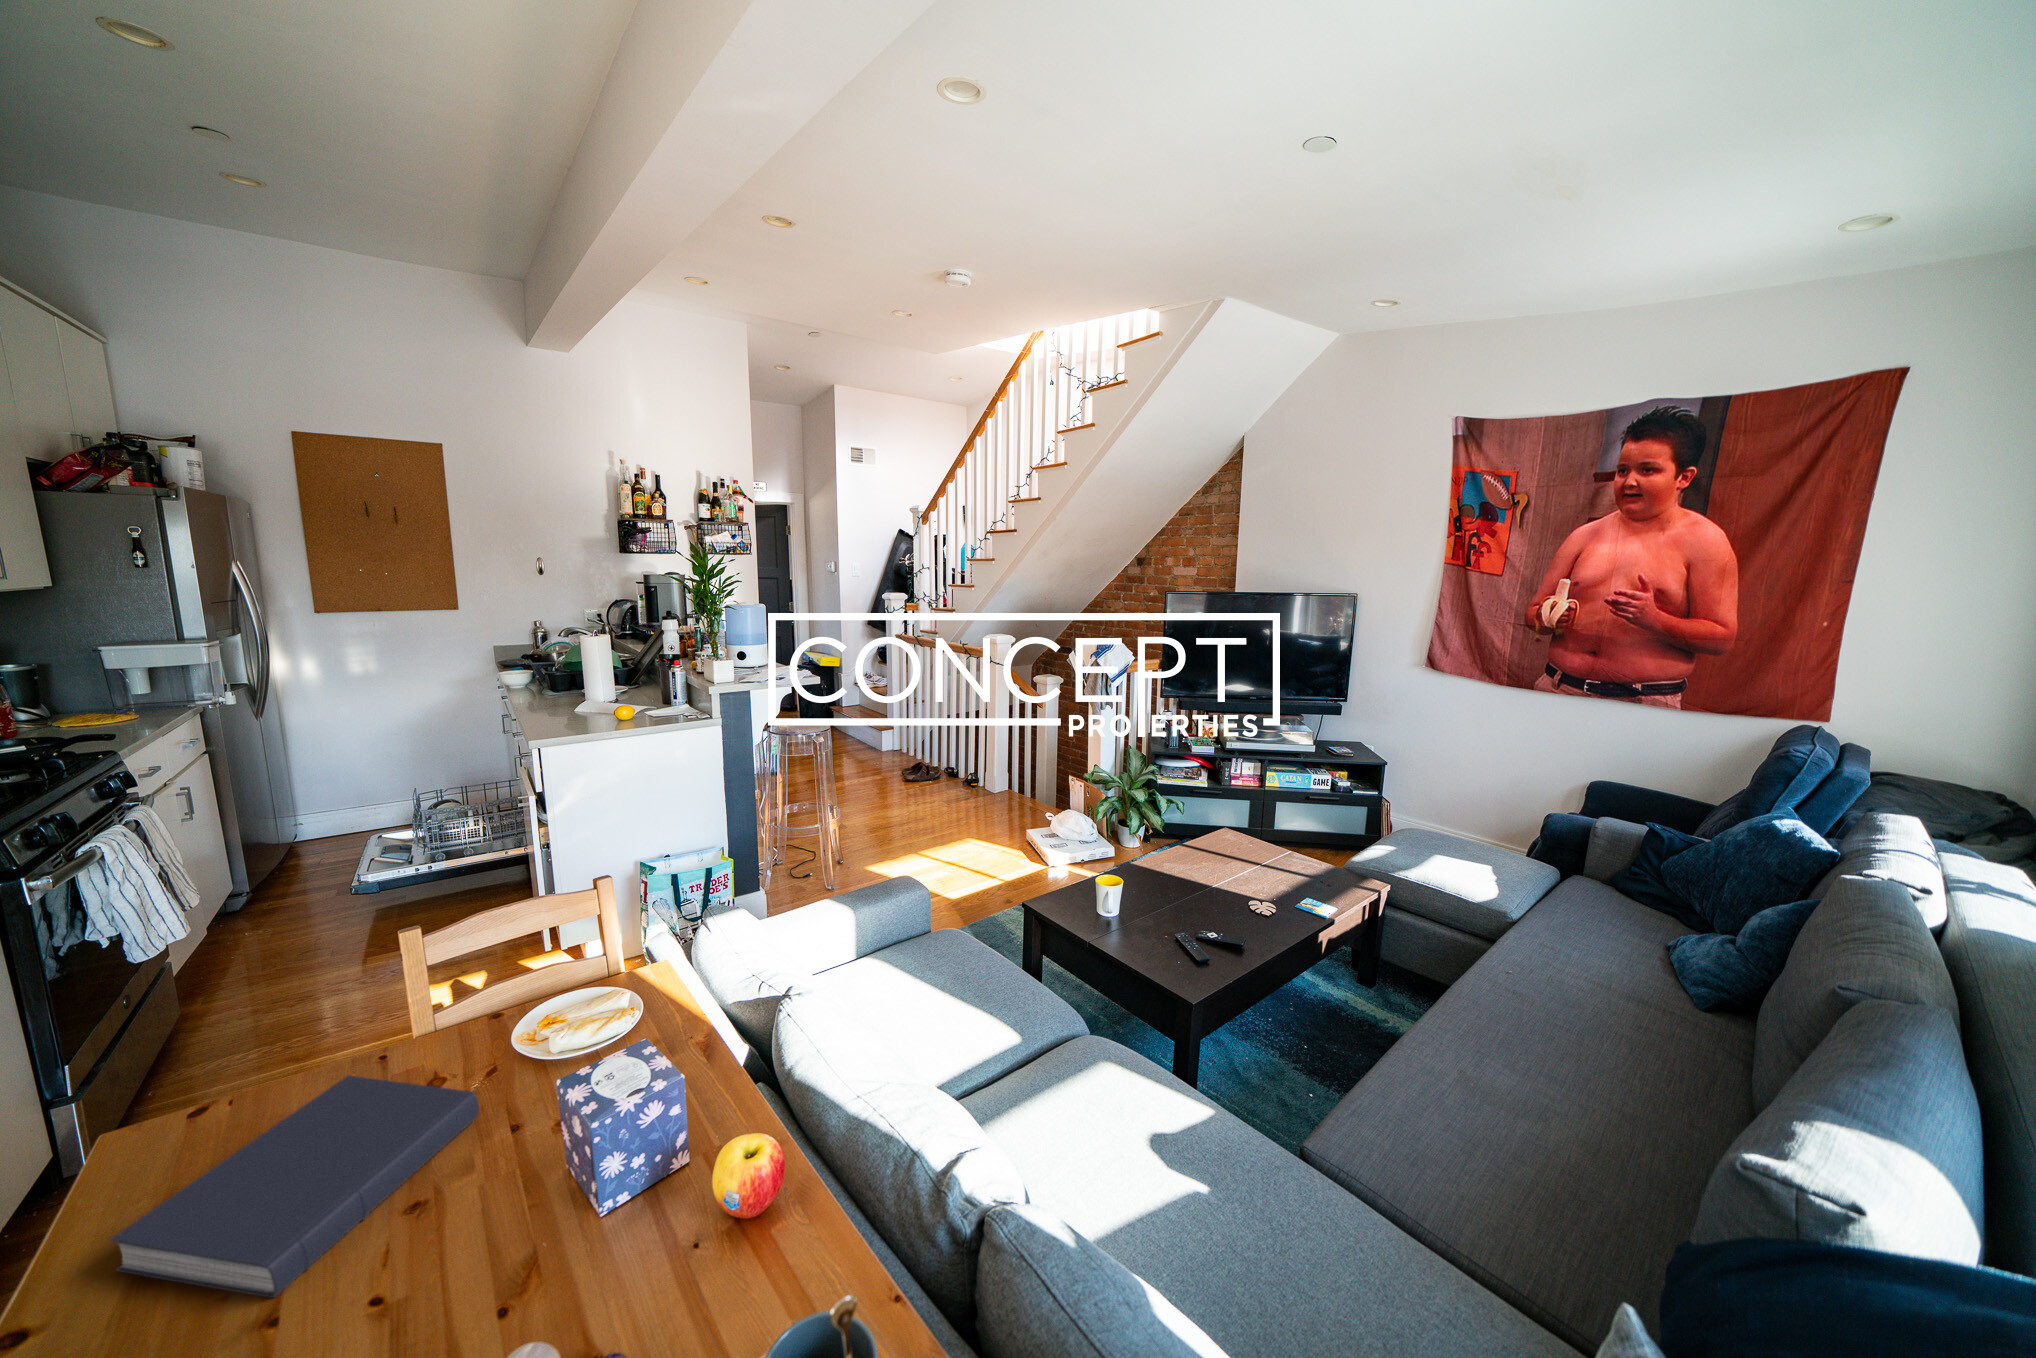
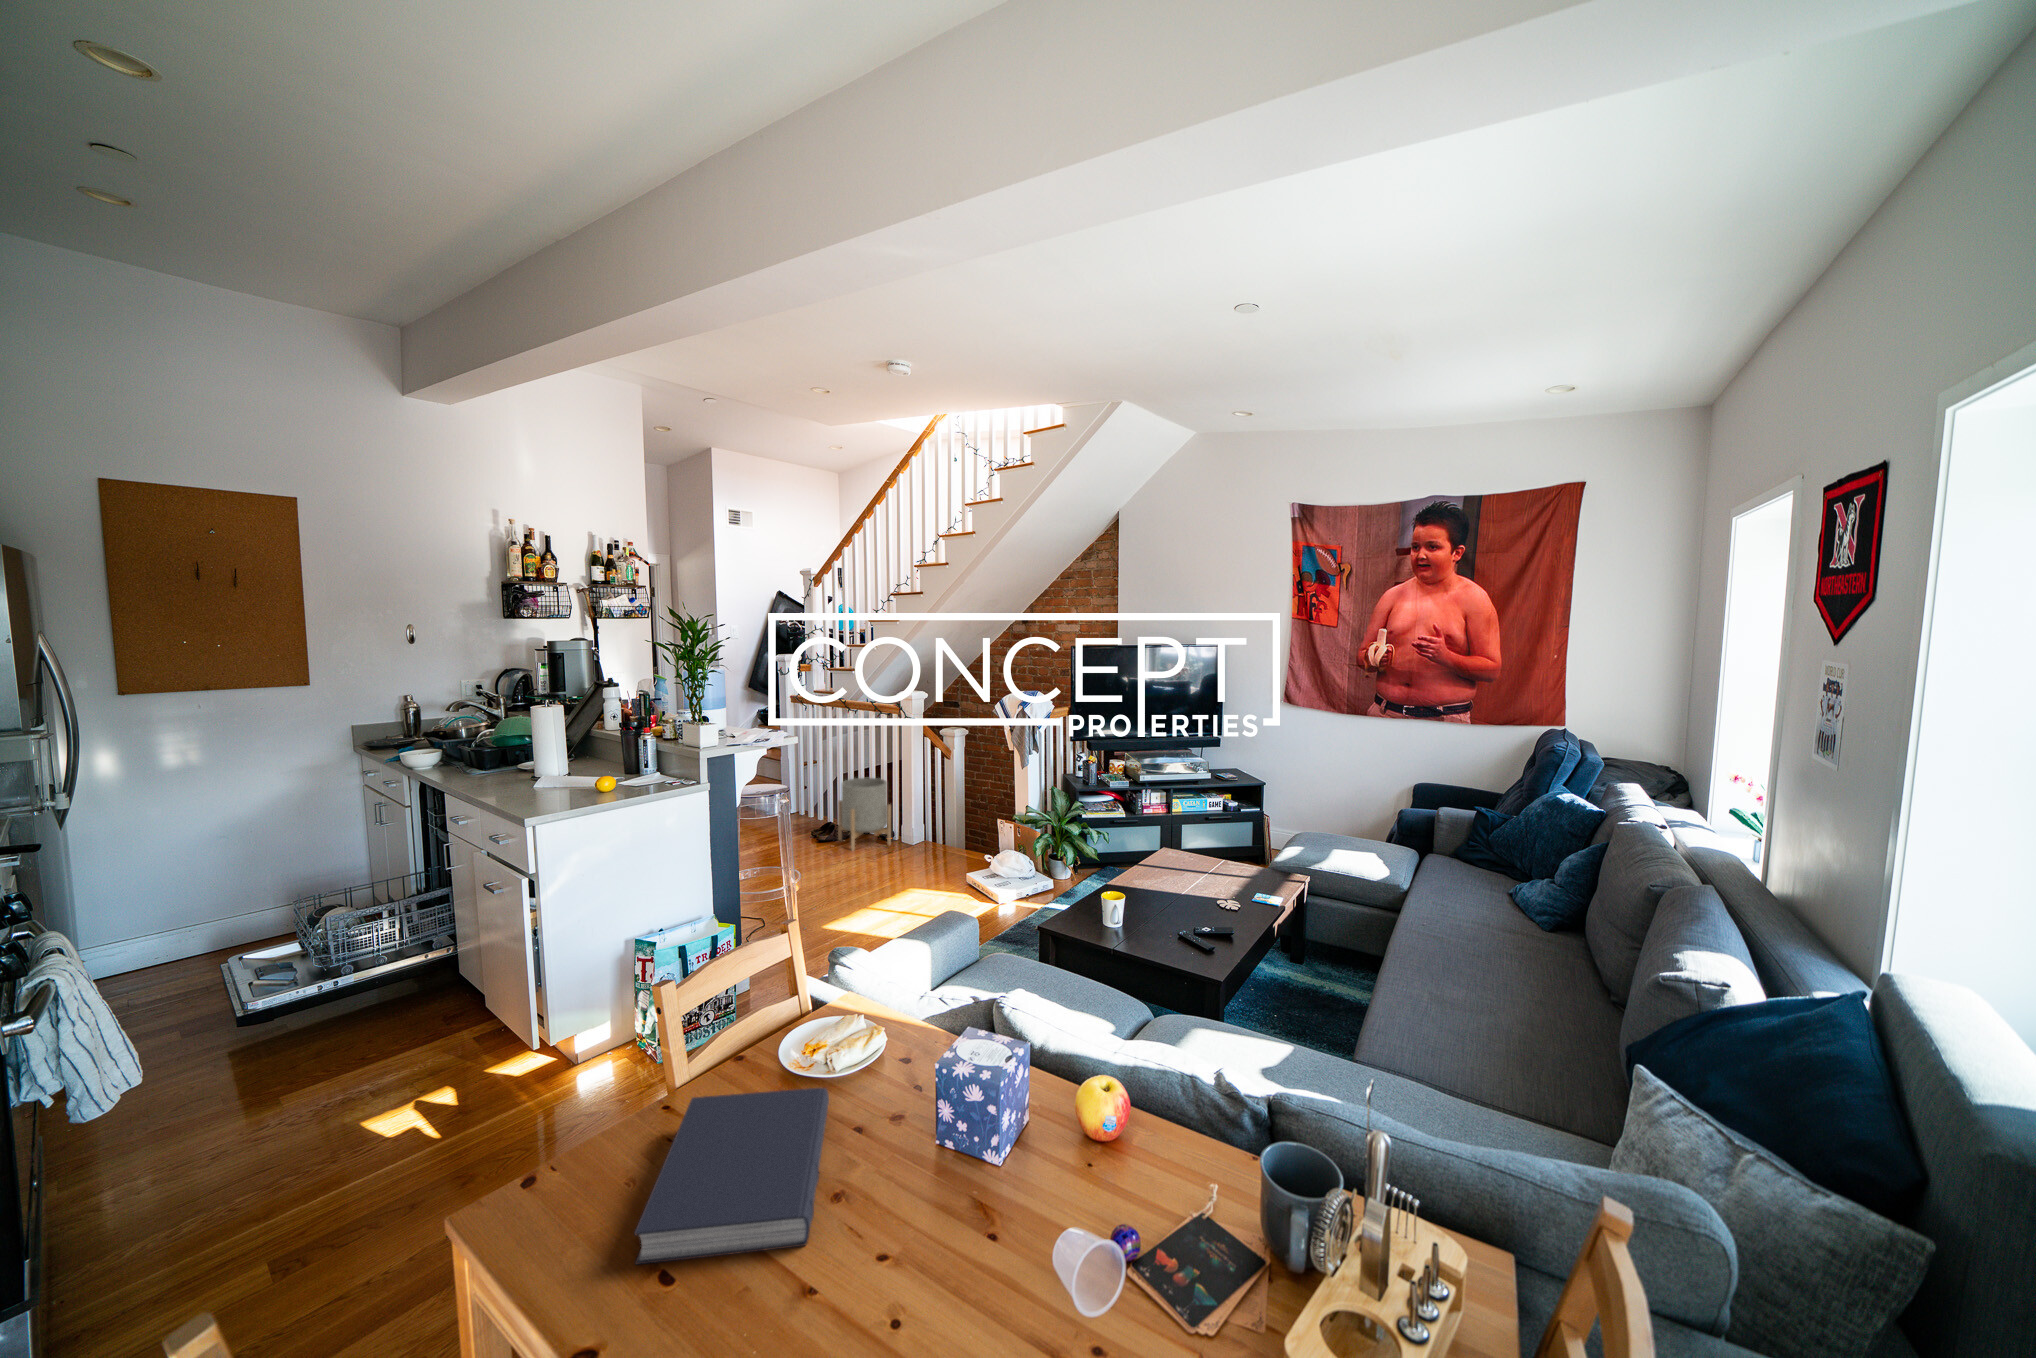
planter: none [936,718,984,790] -> present [838,778,891,851]

